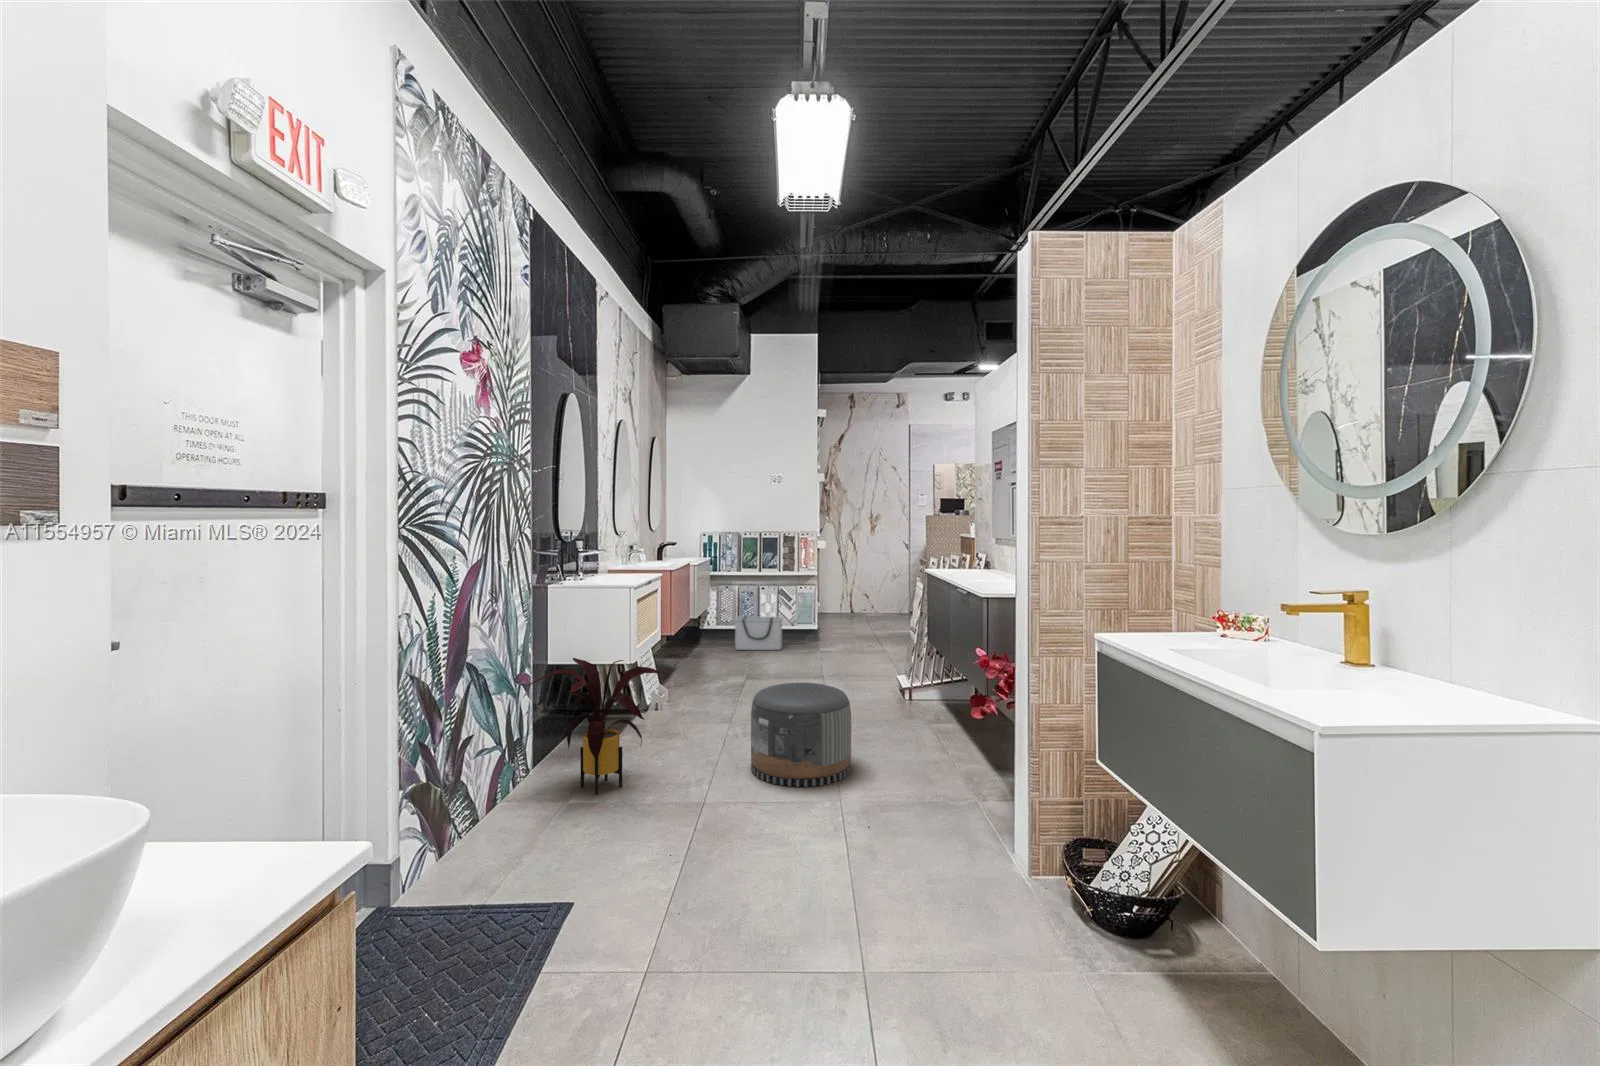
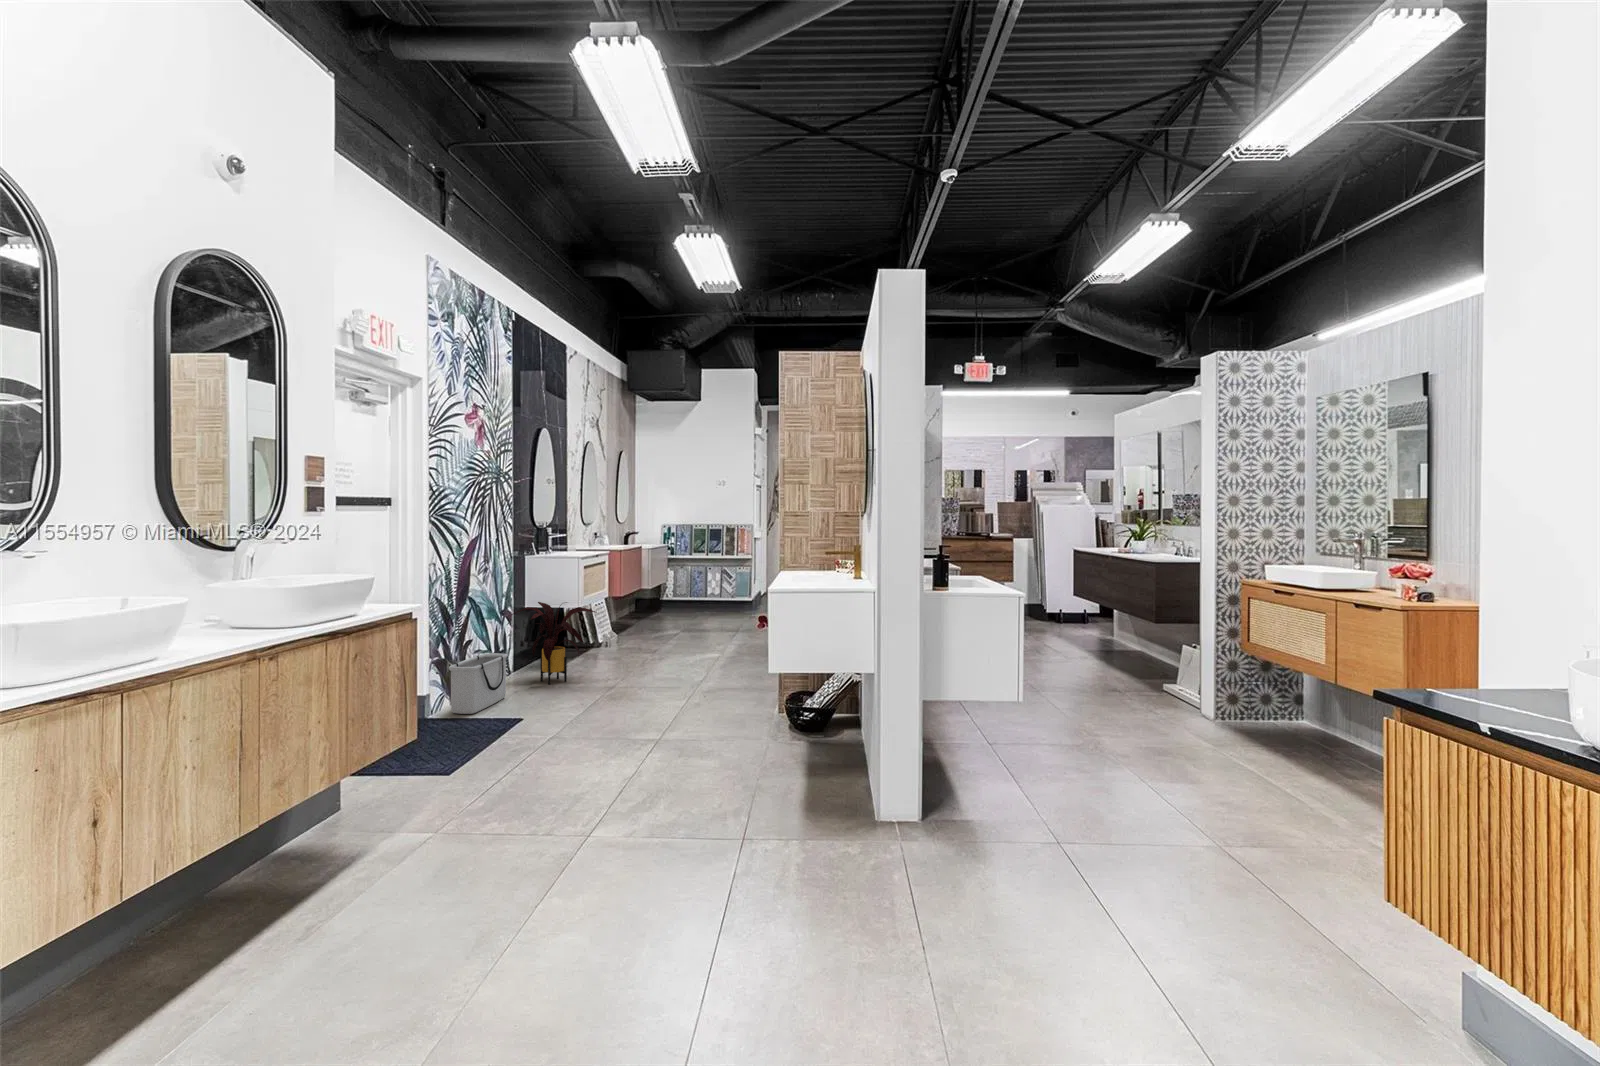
storage bin: present [734,616,783,650] -> present [449,653,508,714]
pouf: present [751,683,851,787] -> none [652,622,718,683]

